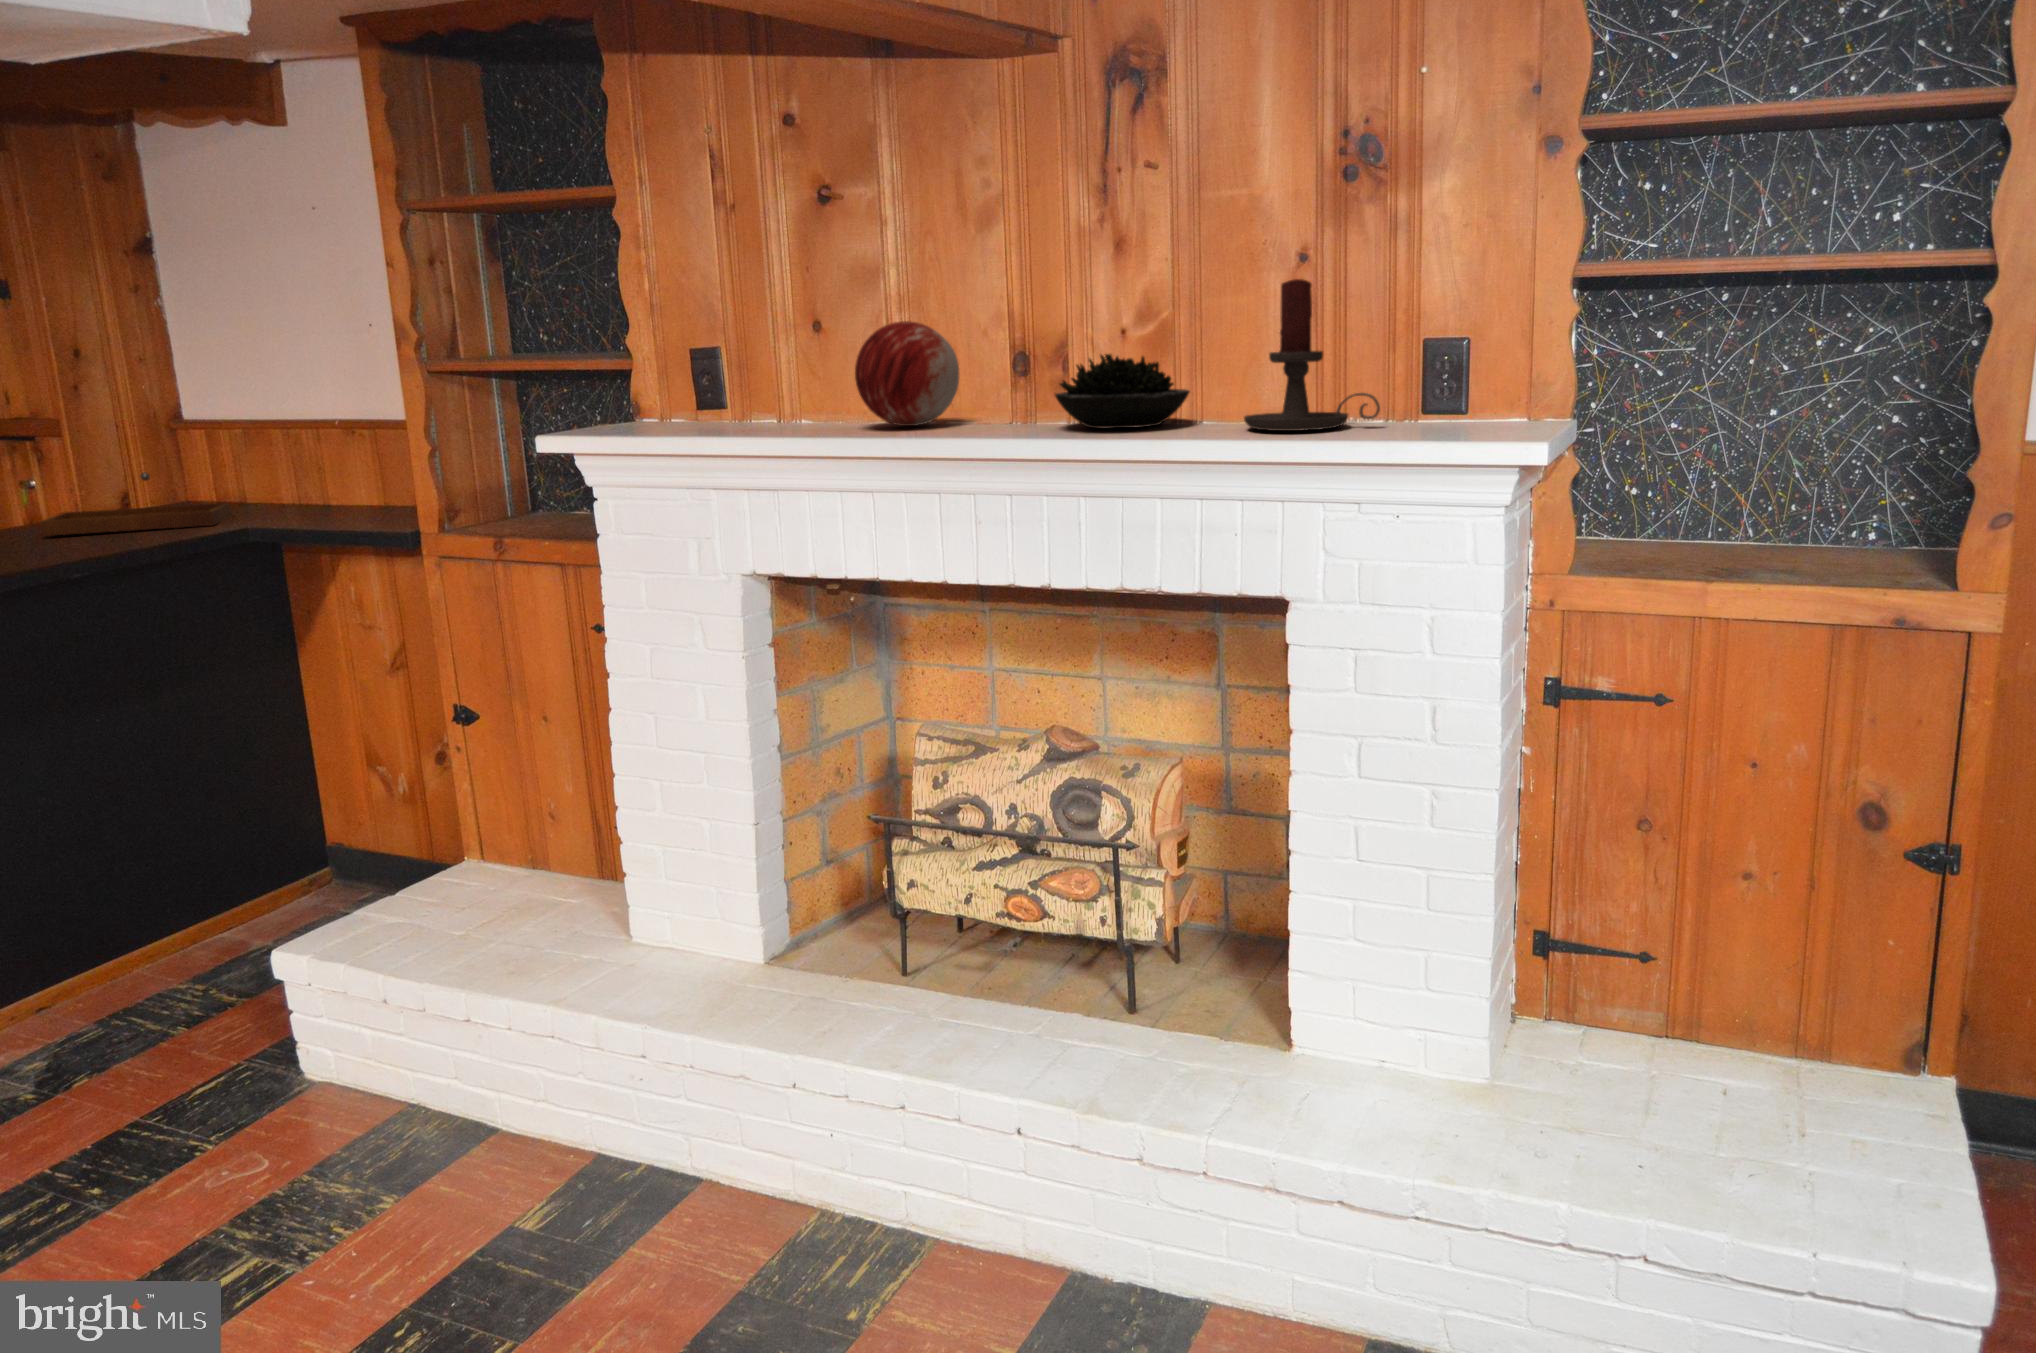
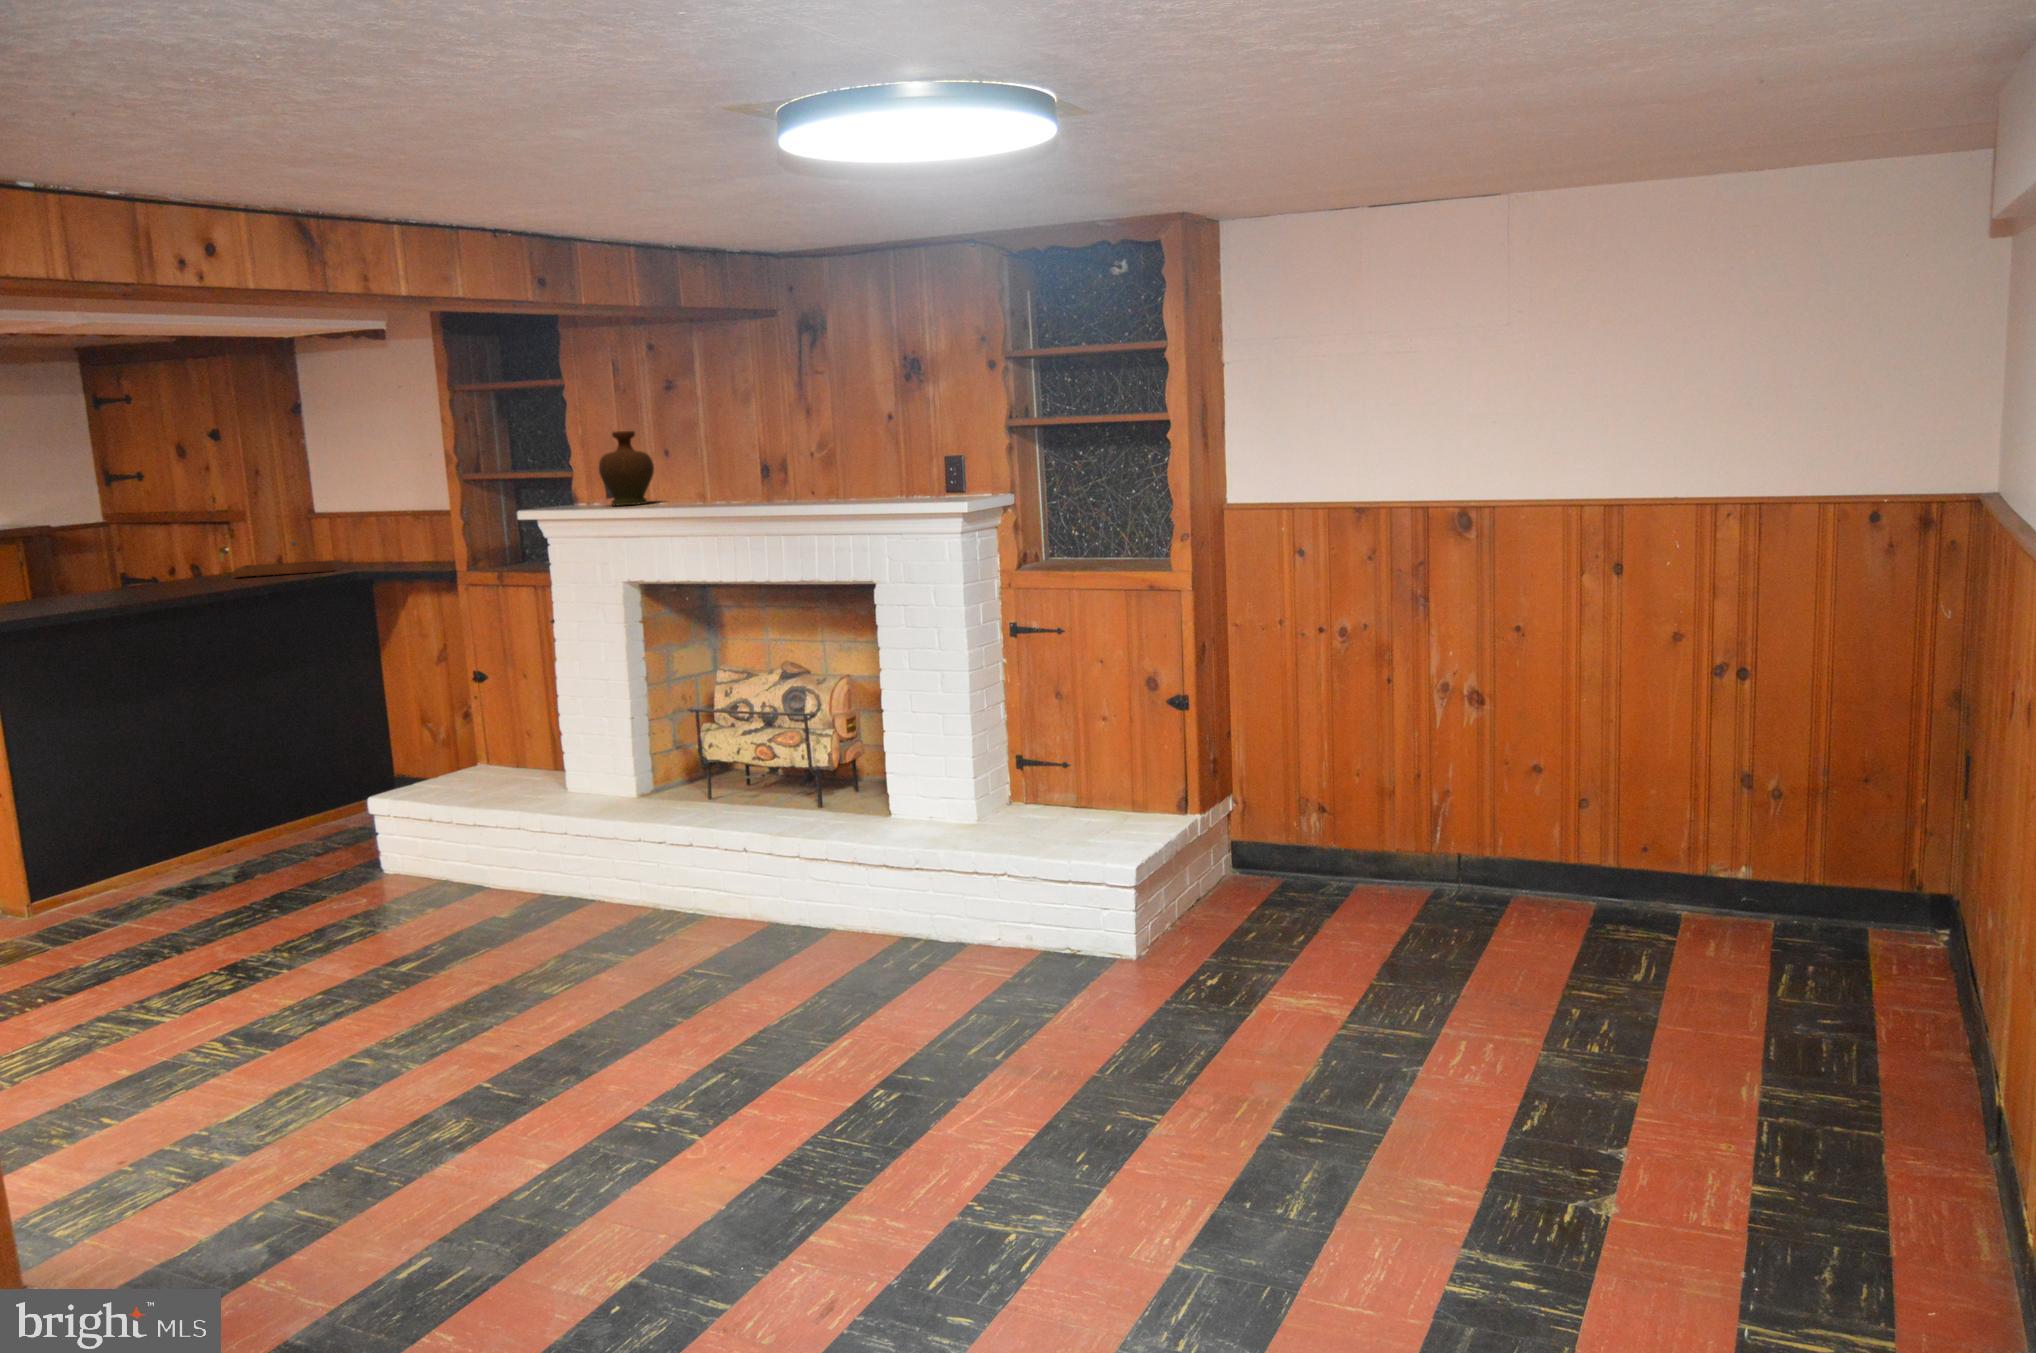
candle holder: present [1244,279,1380,431] -> none [856,427,919,500]
decorative vase: none [695,285,796,427] -> present [599,431,654,506]
decorative orb: present [855,321,959,426] -> none [677,449,733,503]
succulent plant: present [1054,354,1190,429] -> none [771,464,841,502]

